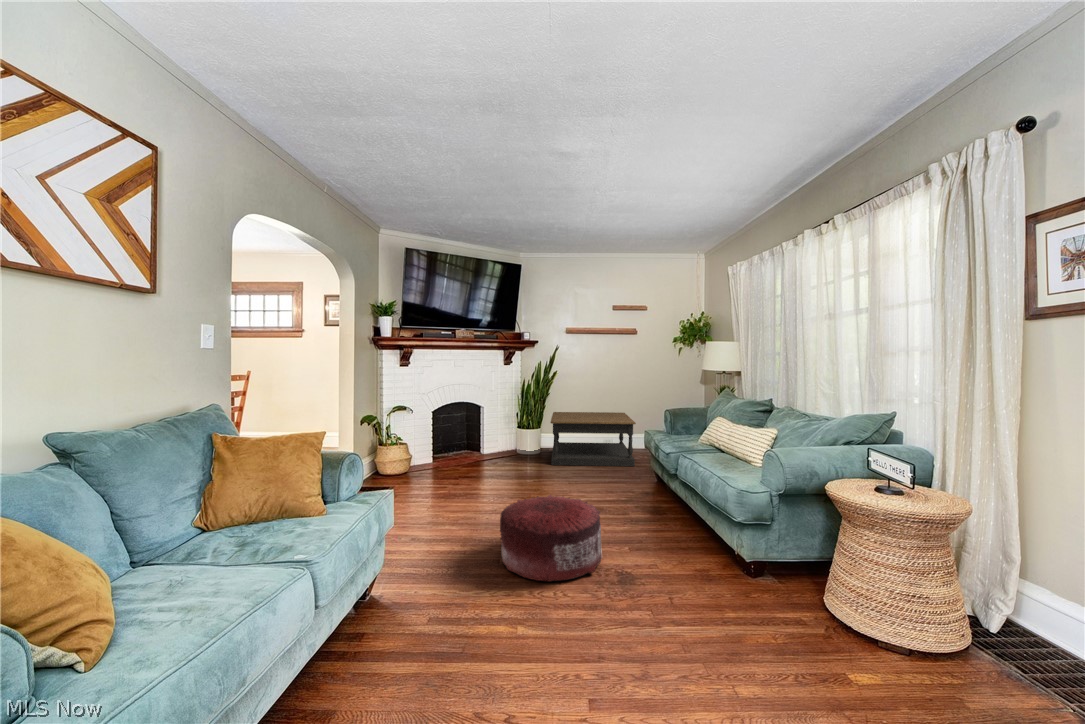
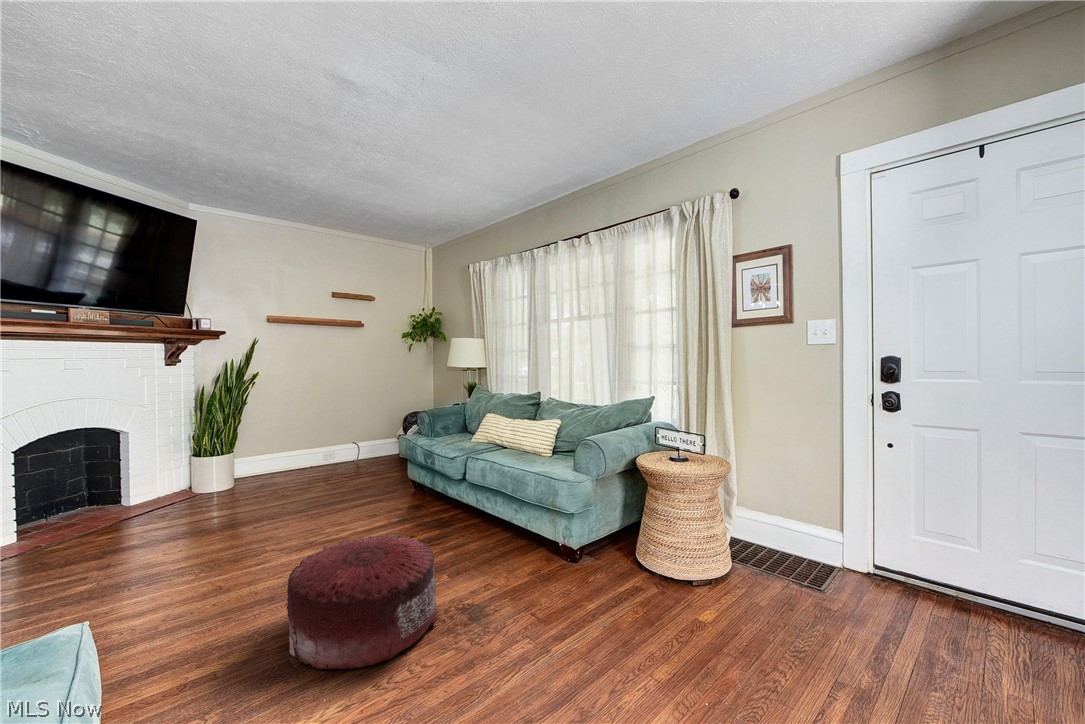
coffee table: present [551,412,636,466] -> none [248,419,377,499]

